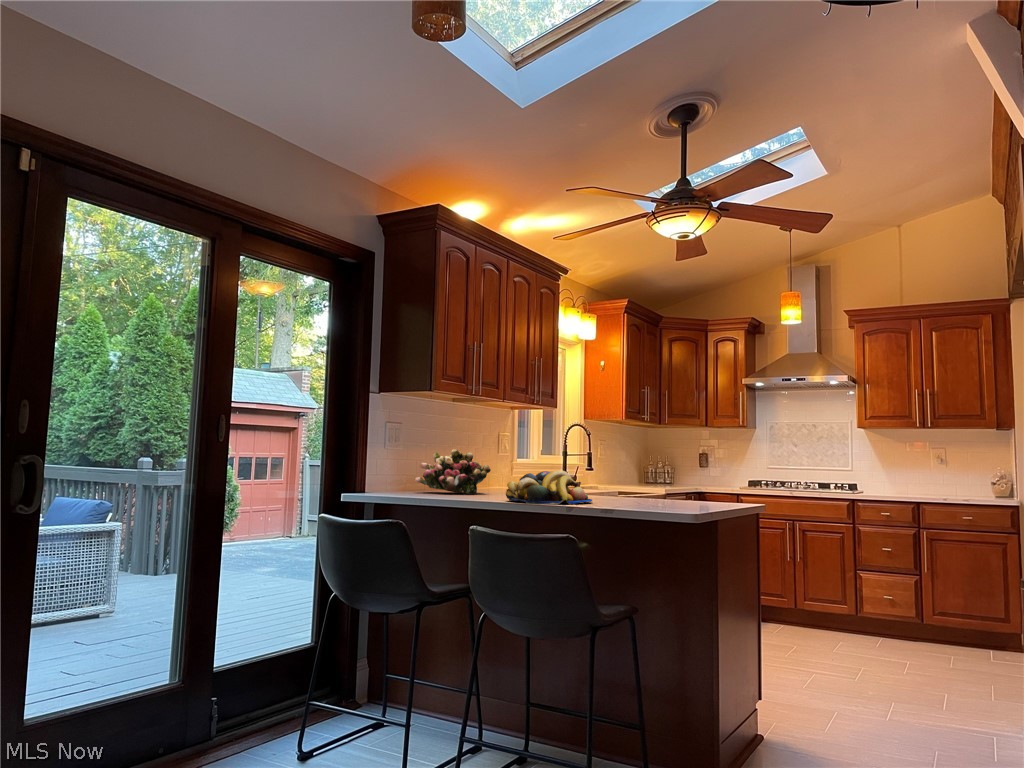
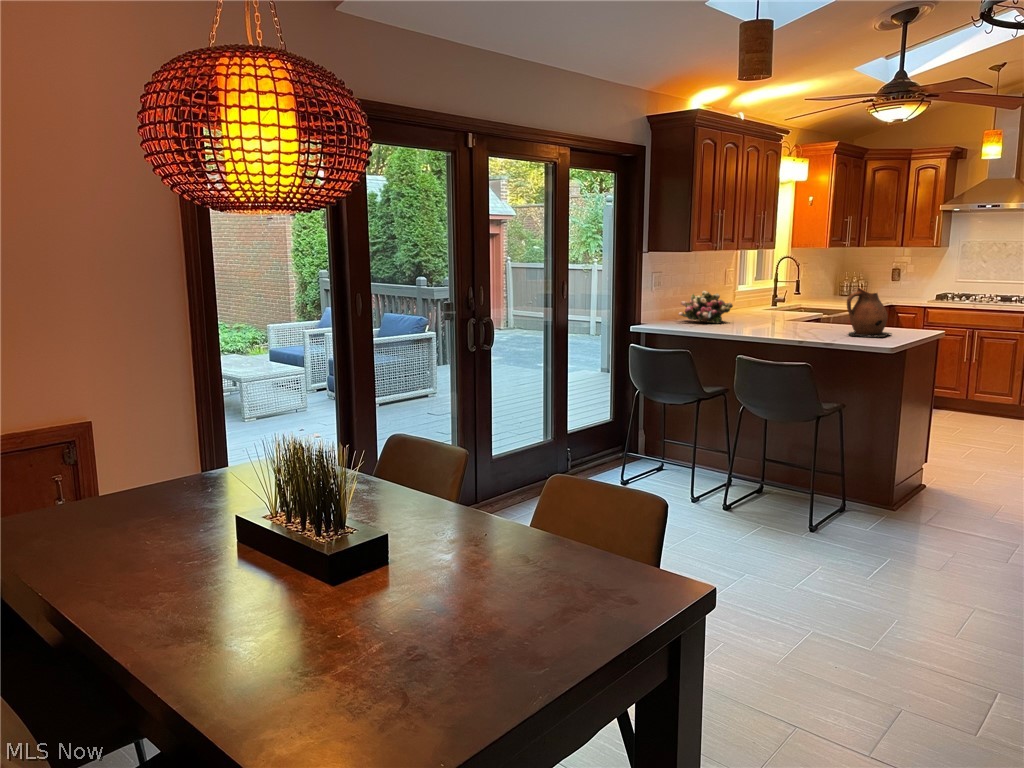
ceramic pitcher: none [633,434,698,507] -> present [847,287,891,337]
fruit bowl: present [506,470,592,504] -> none [753,311,815,336]

